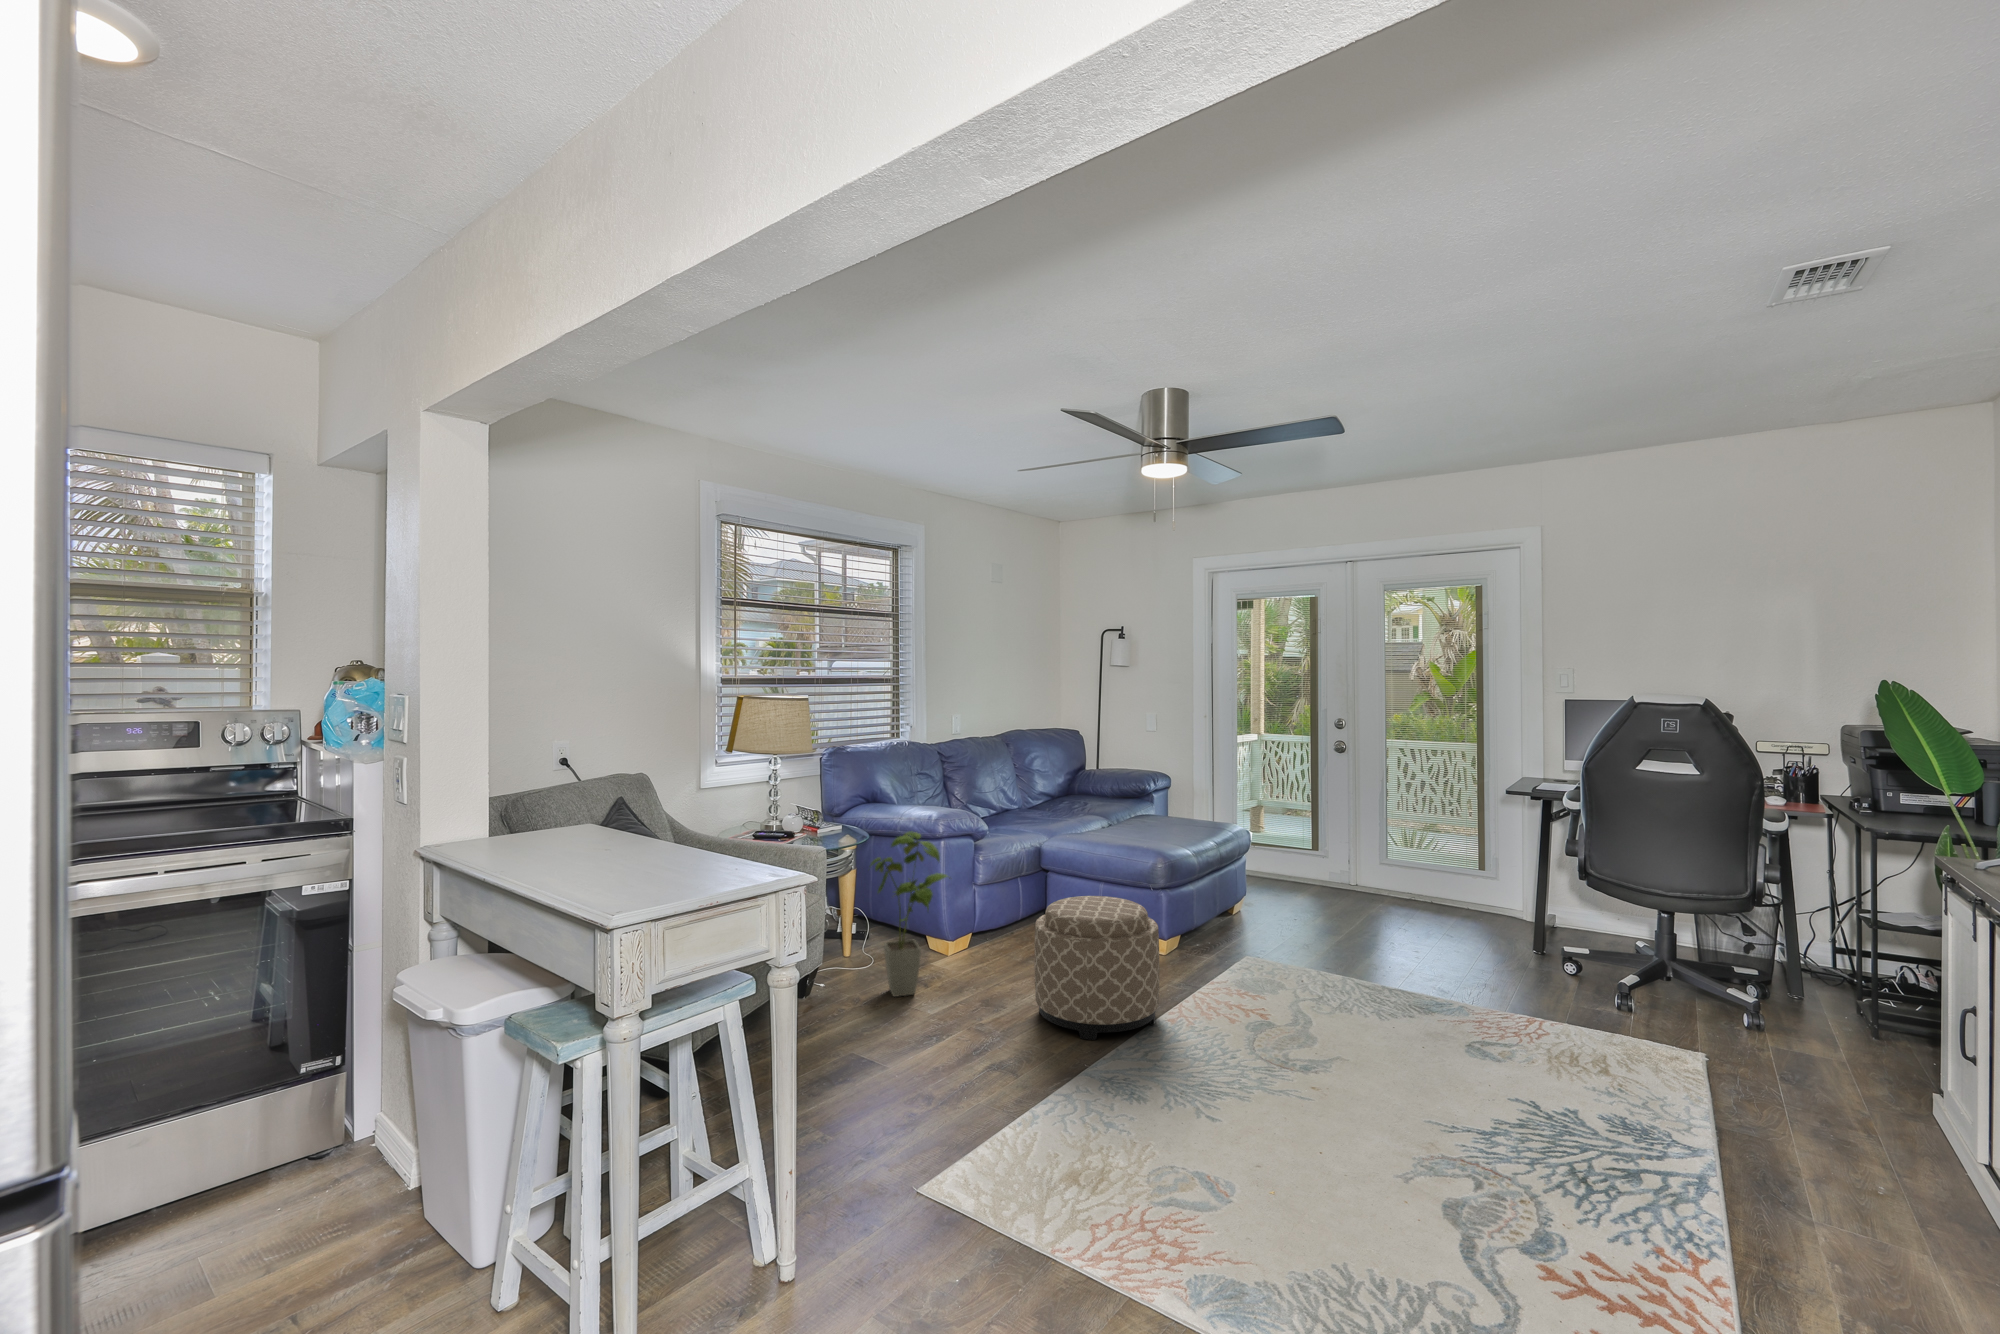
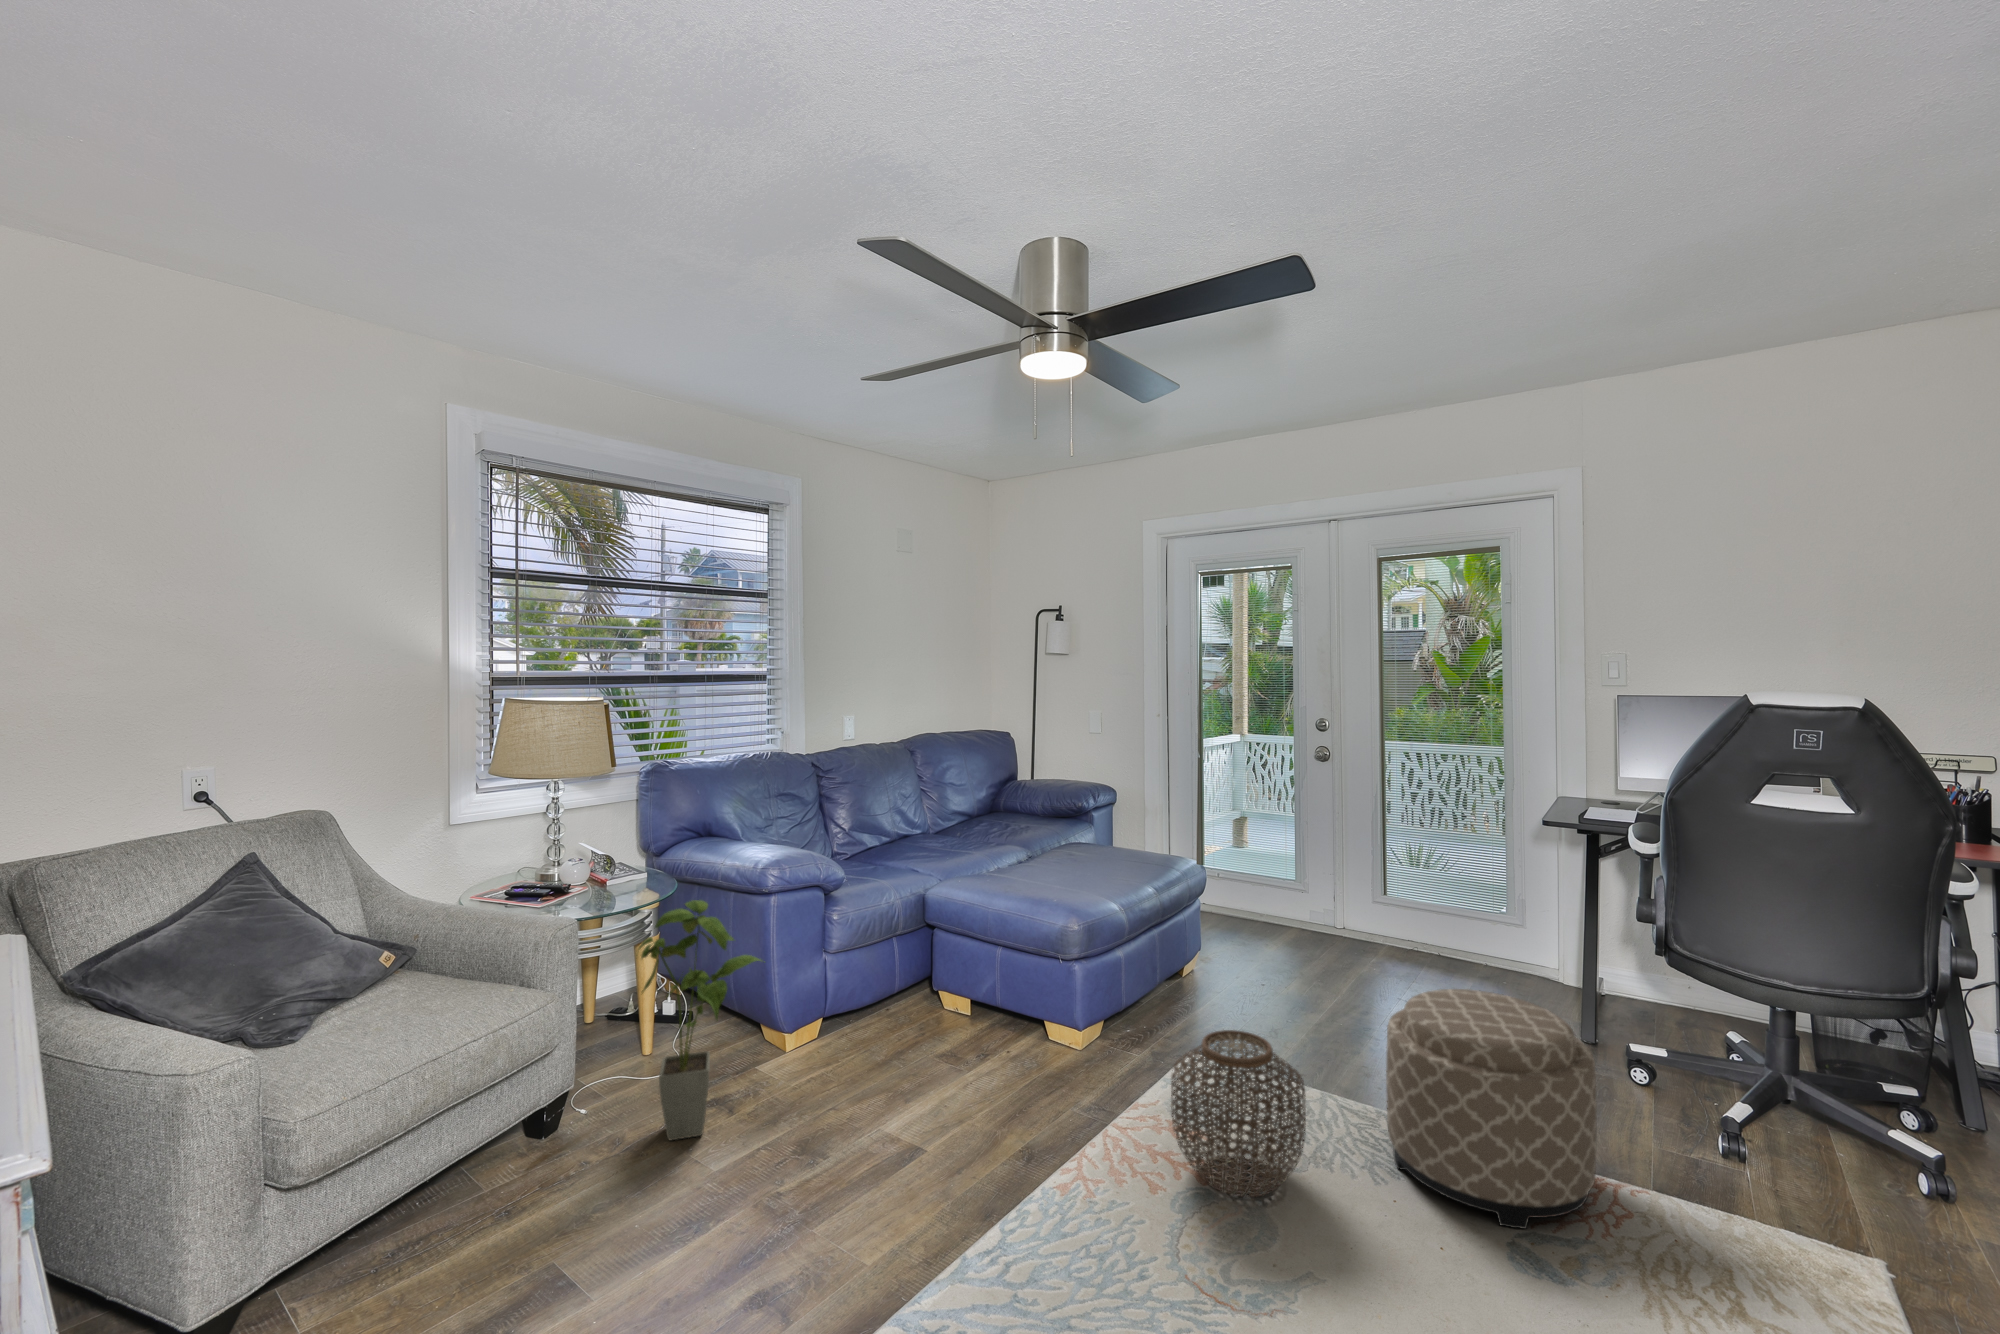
ottoman: present [1034,896,1160,1040] -> present [1386,989,1597,1229]
woven basket: none [1243,920,1334,1026] -> present [1171,1030,1306,1197]

